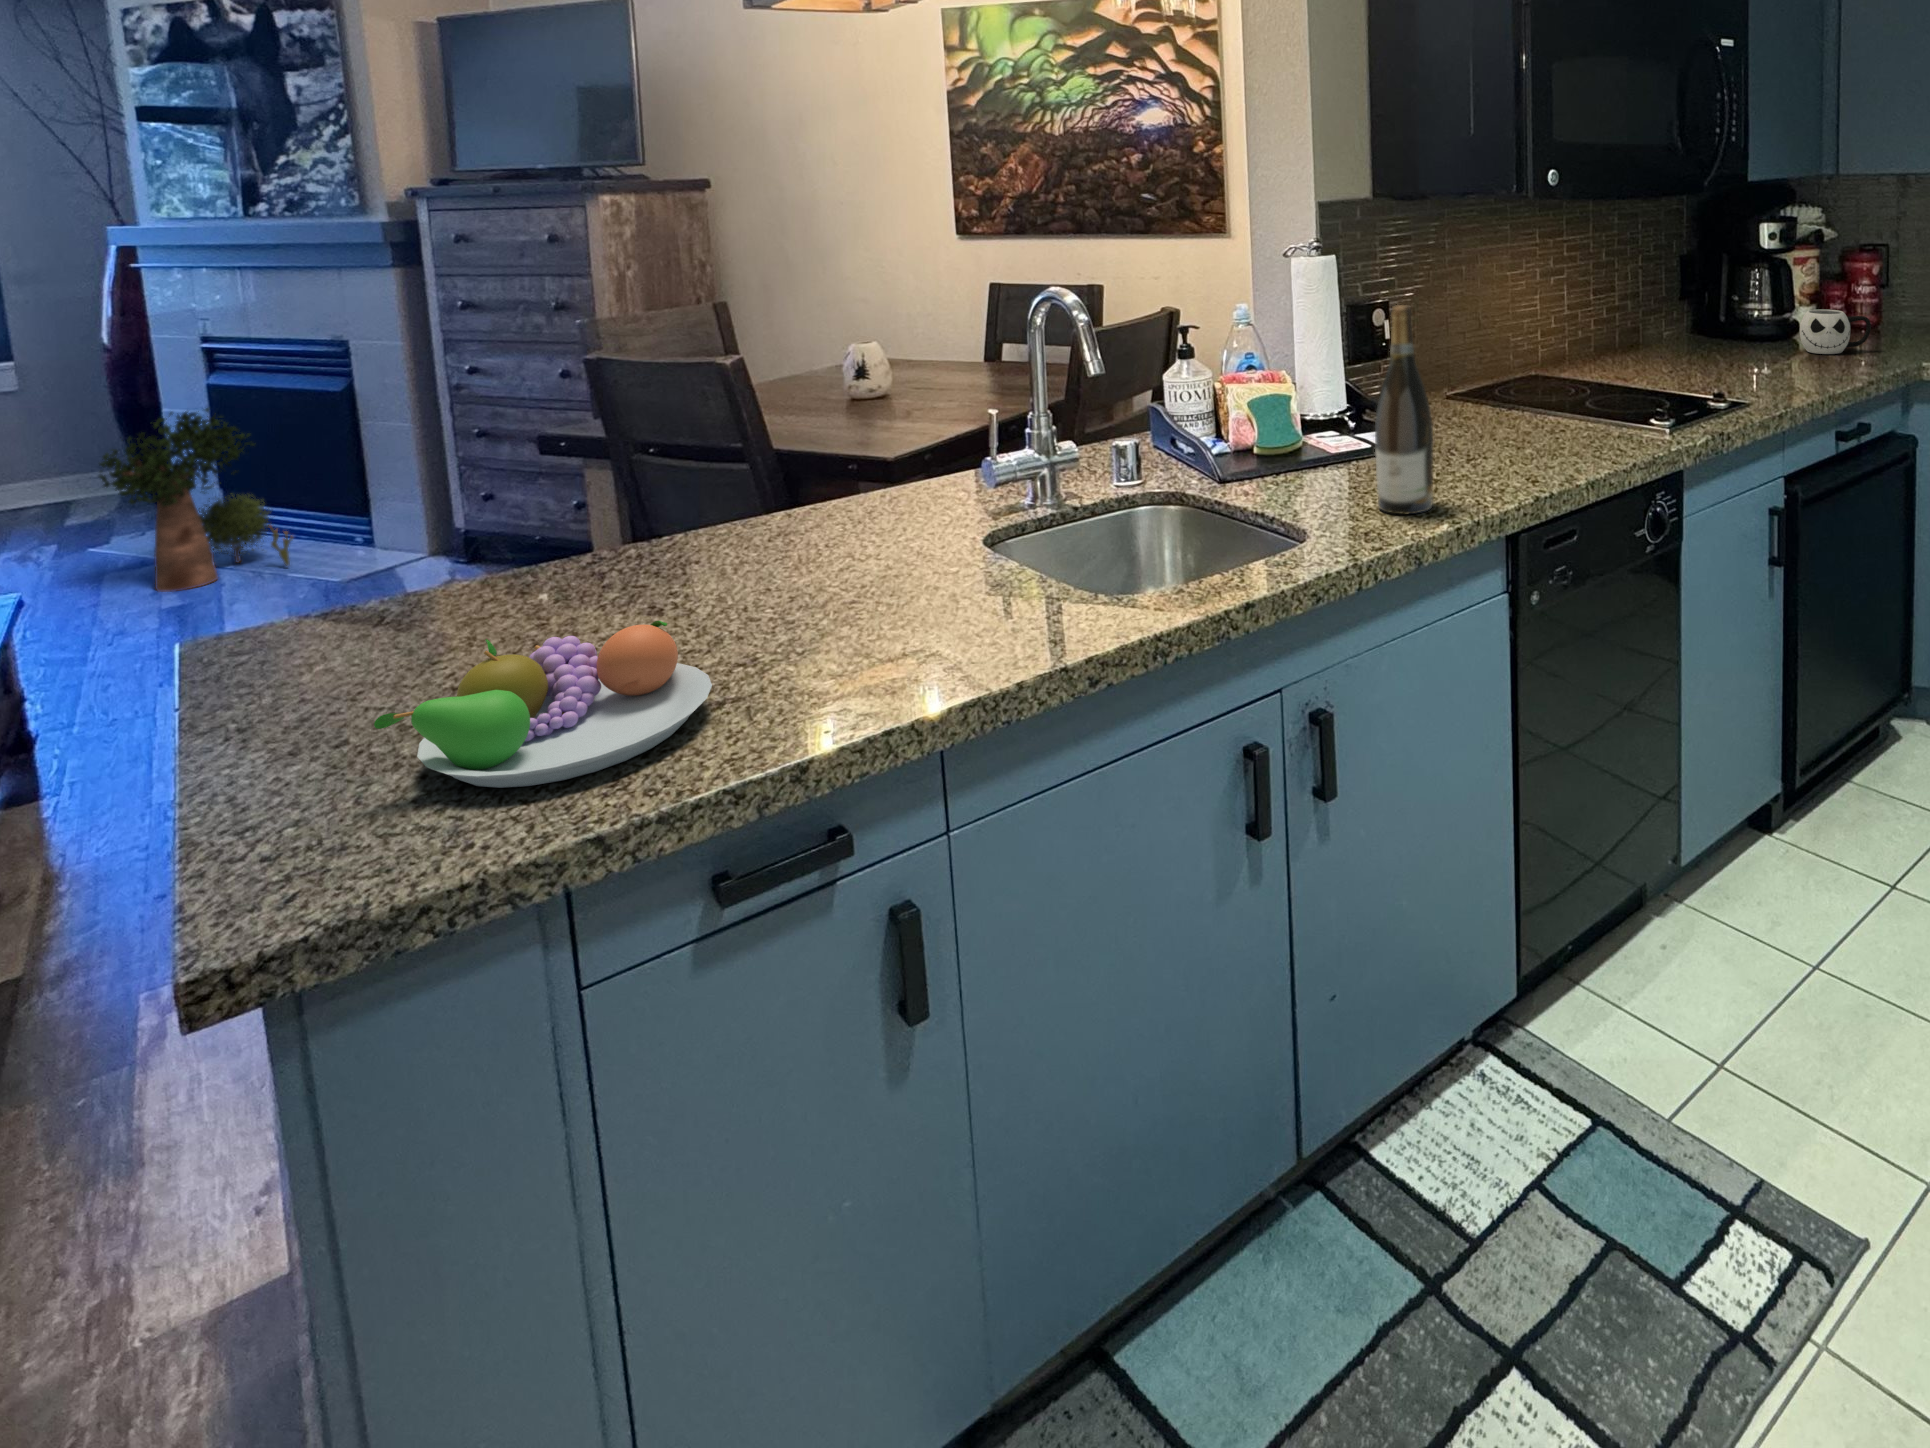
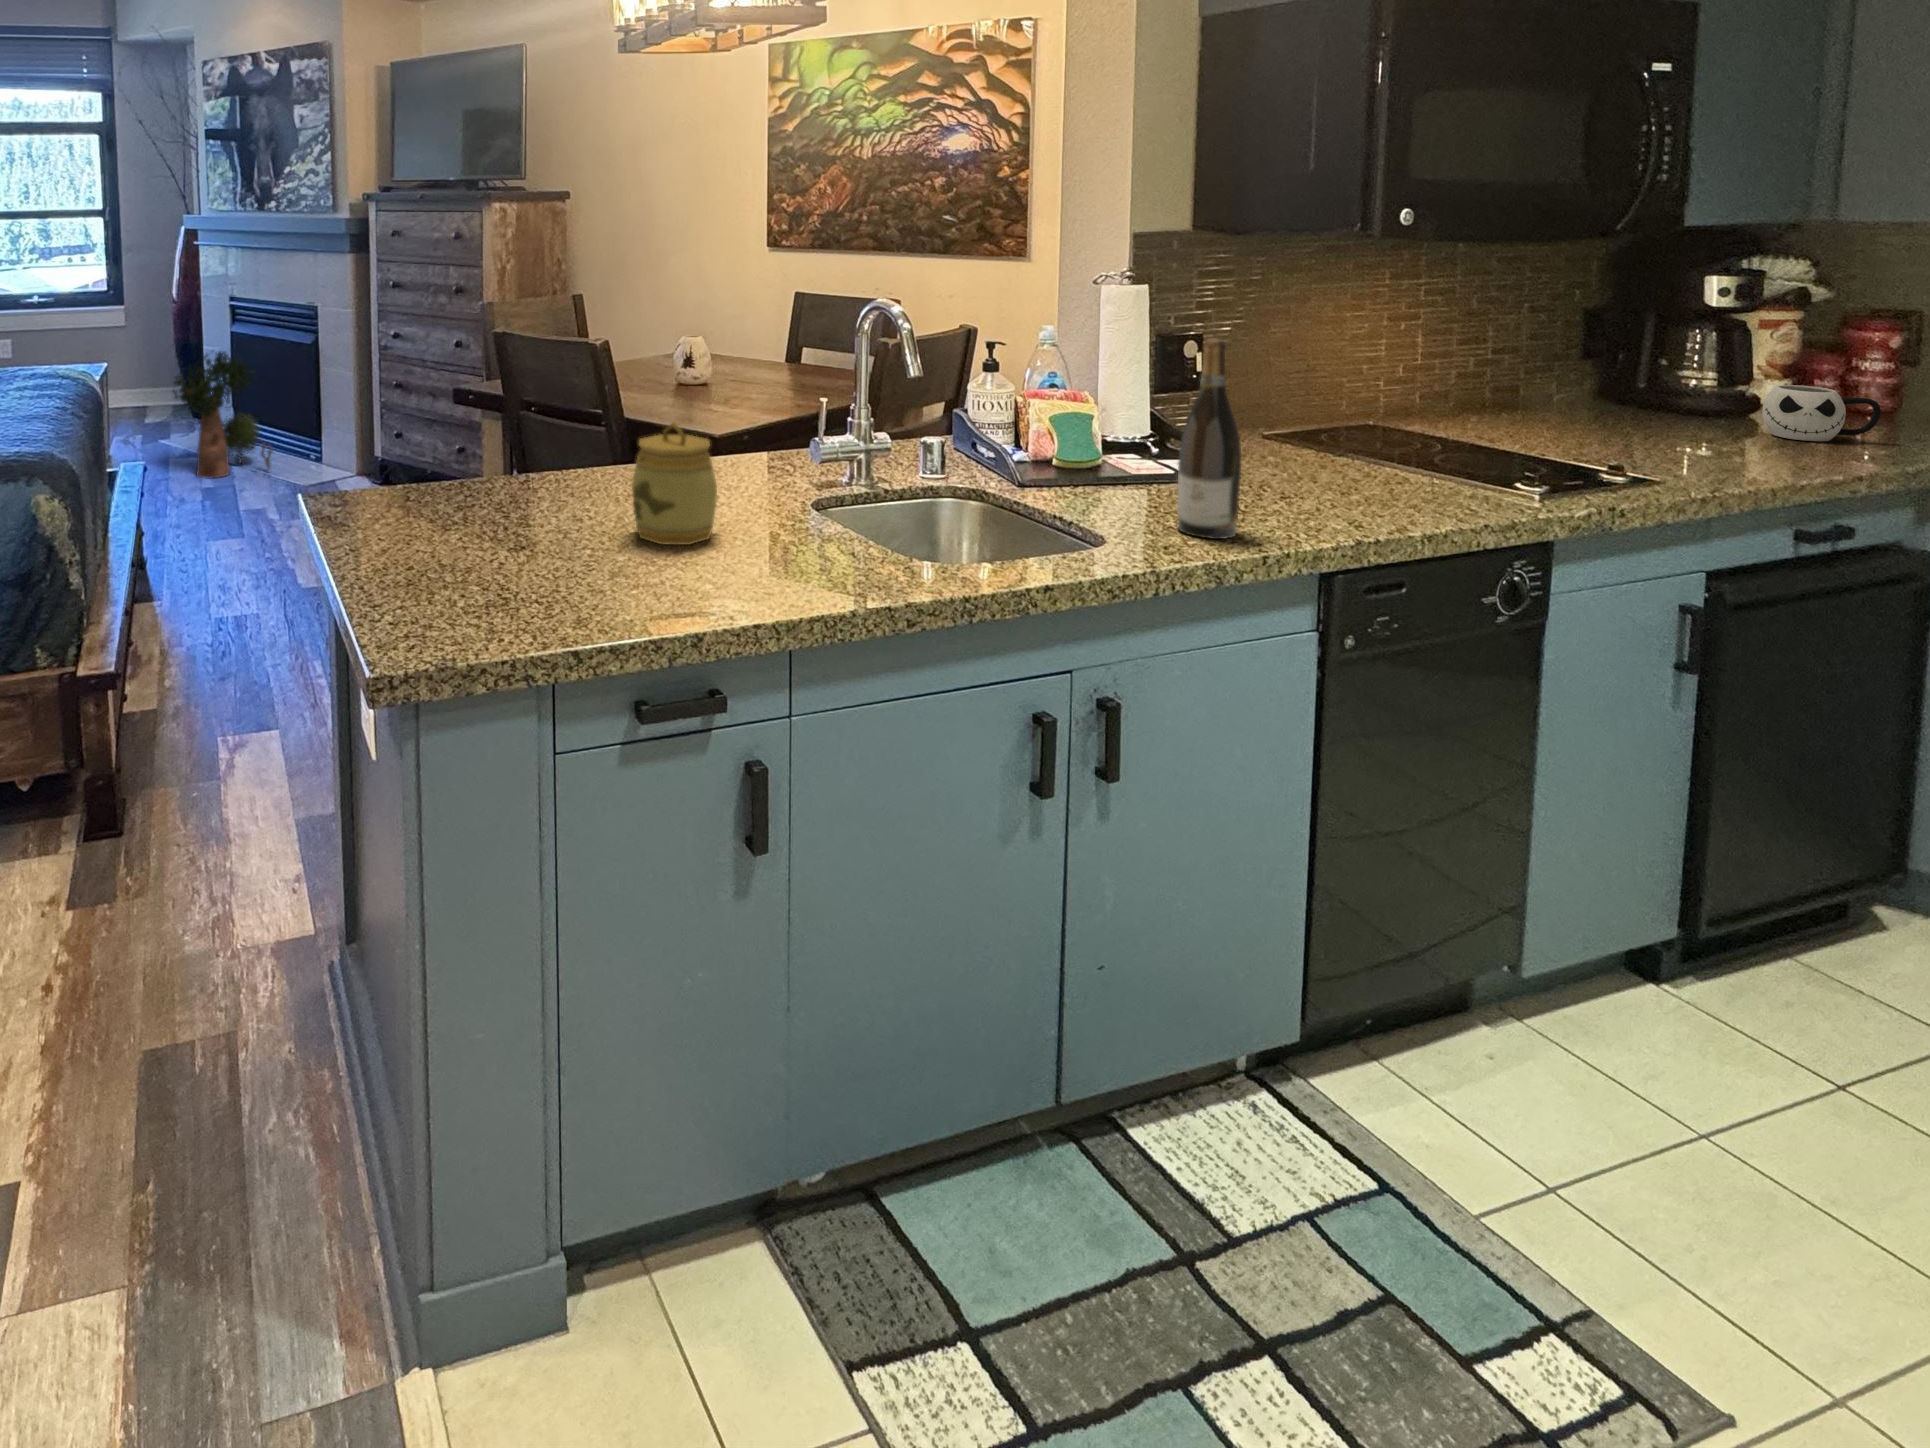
jar: none [723,464,848,629] -> present [632,422,717,545]
fruit bowl: present [374,621,712,788] -> none [448,514,635,613]

